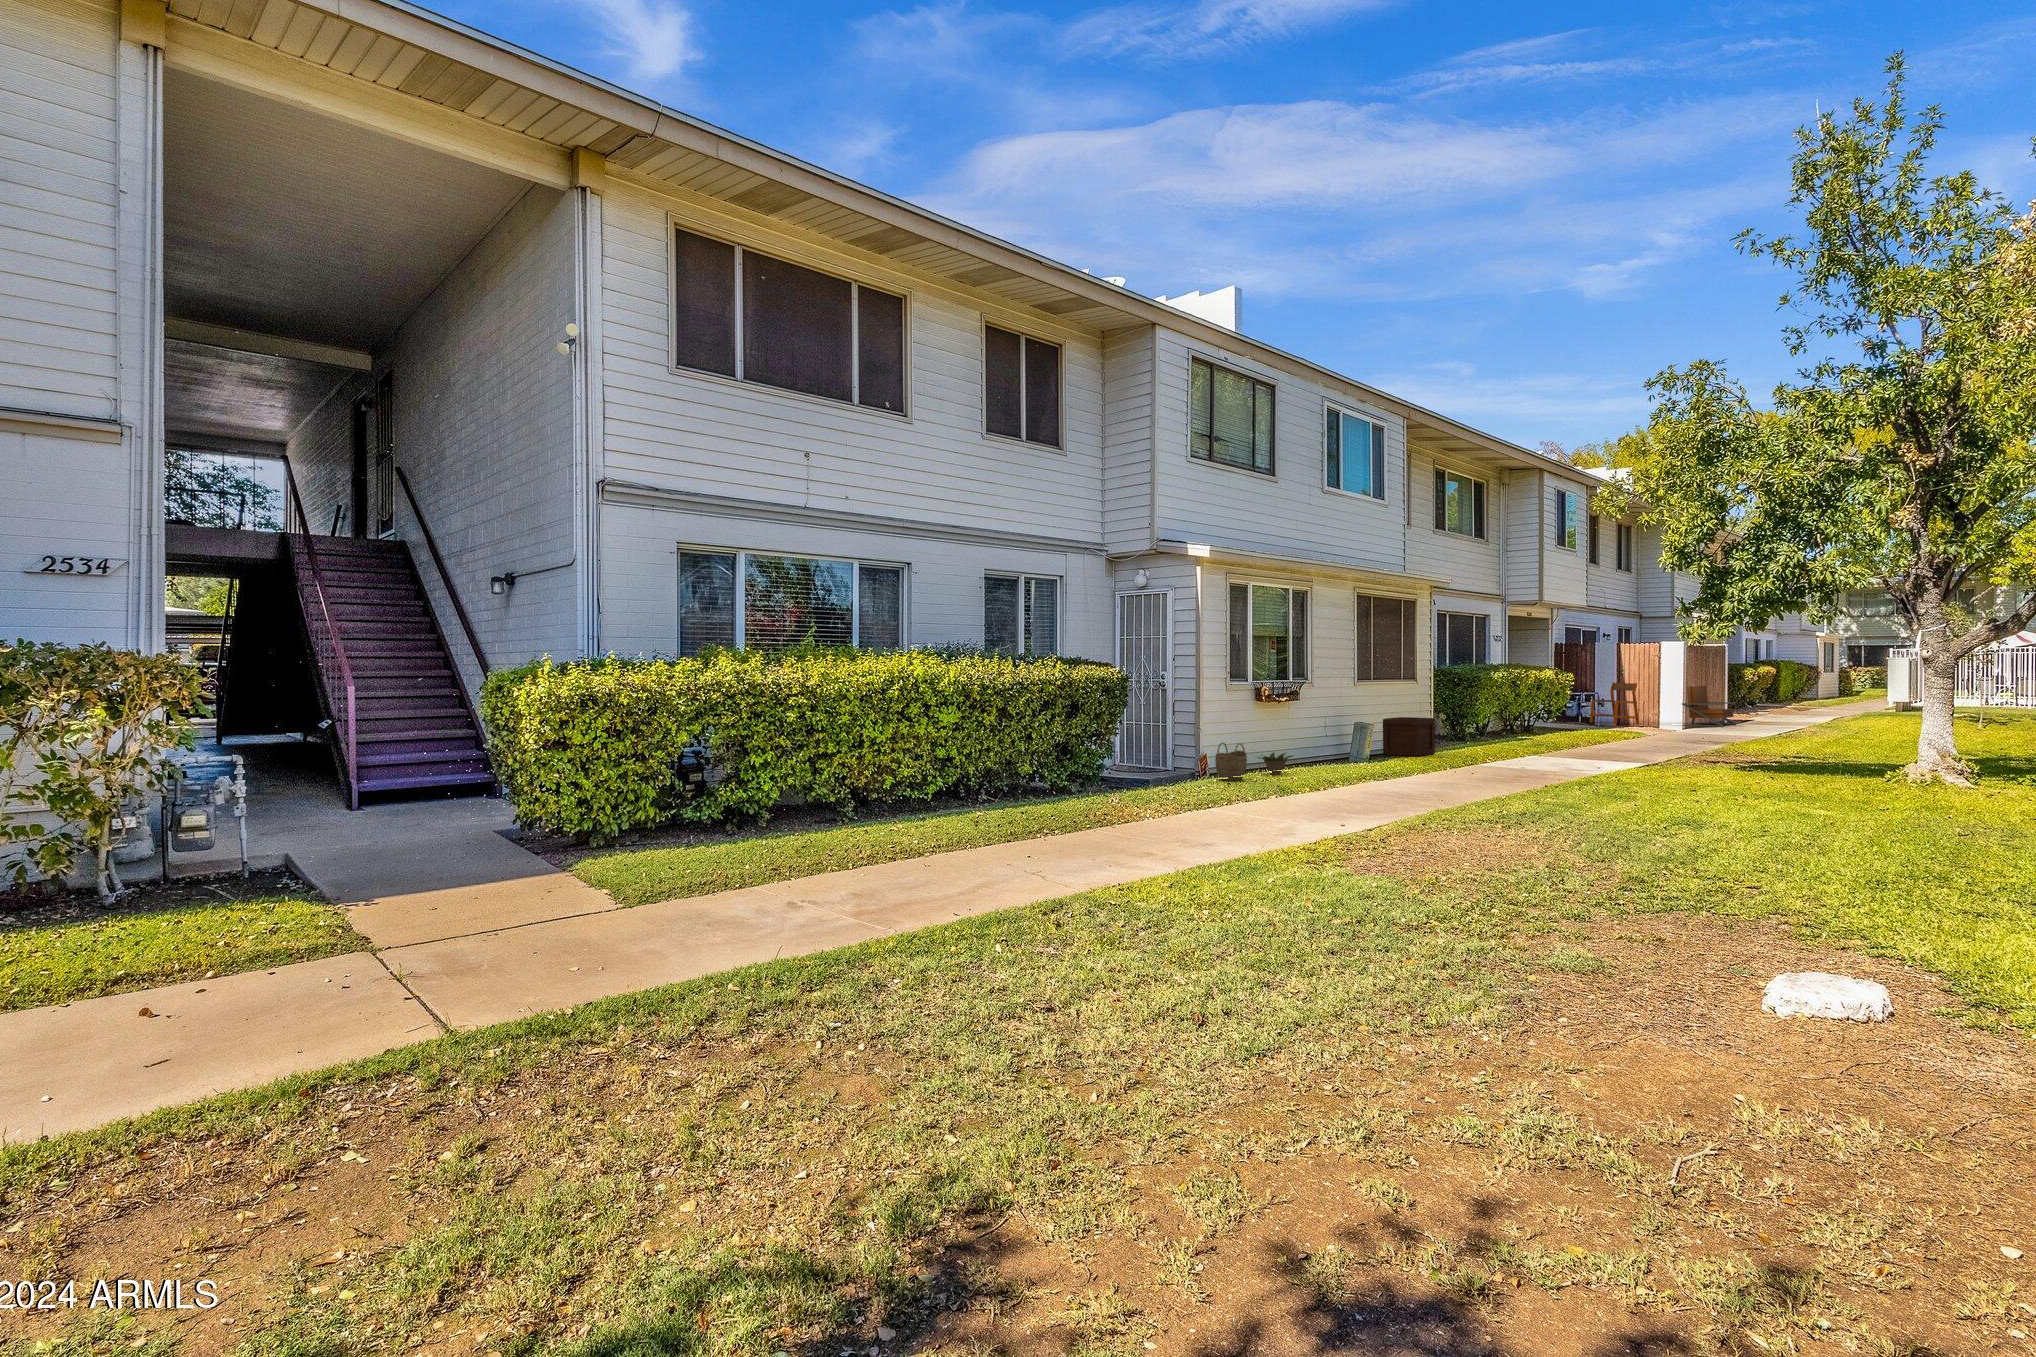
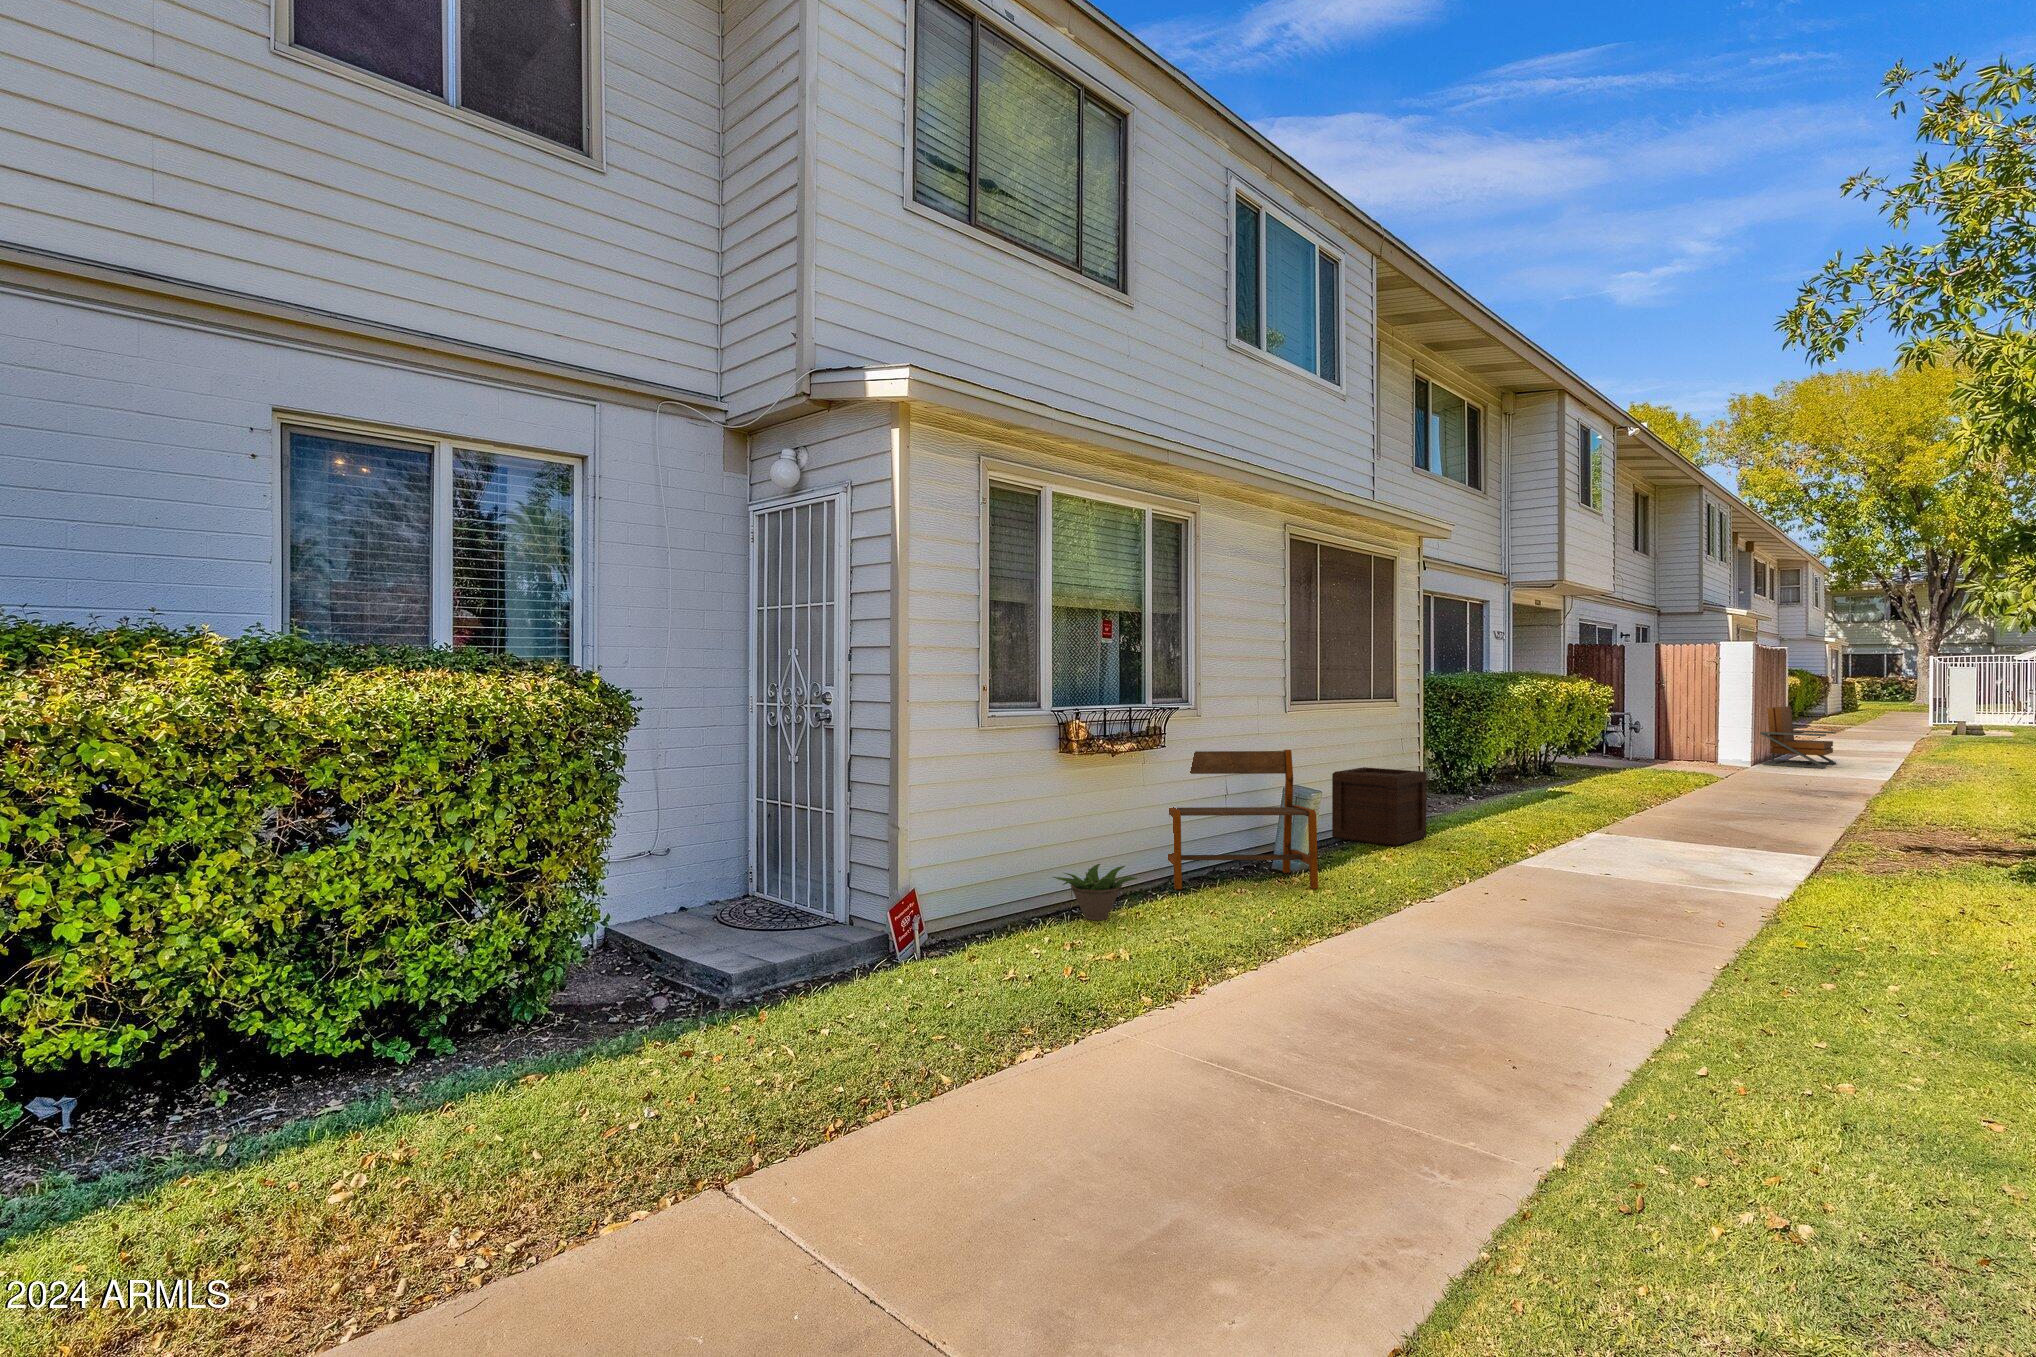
bench: present [1590,683,1639,725] -> present [1168,750,1318,889]
woven basket: present [1215,743,1247,781] -> none [937,856,1014,955]

